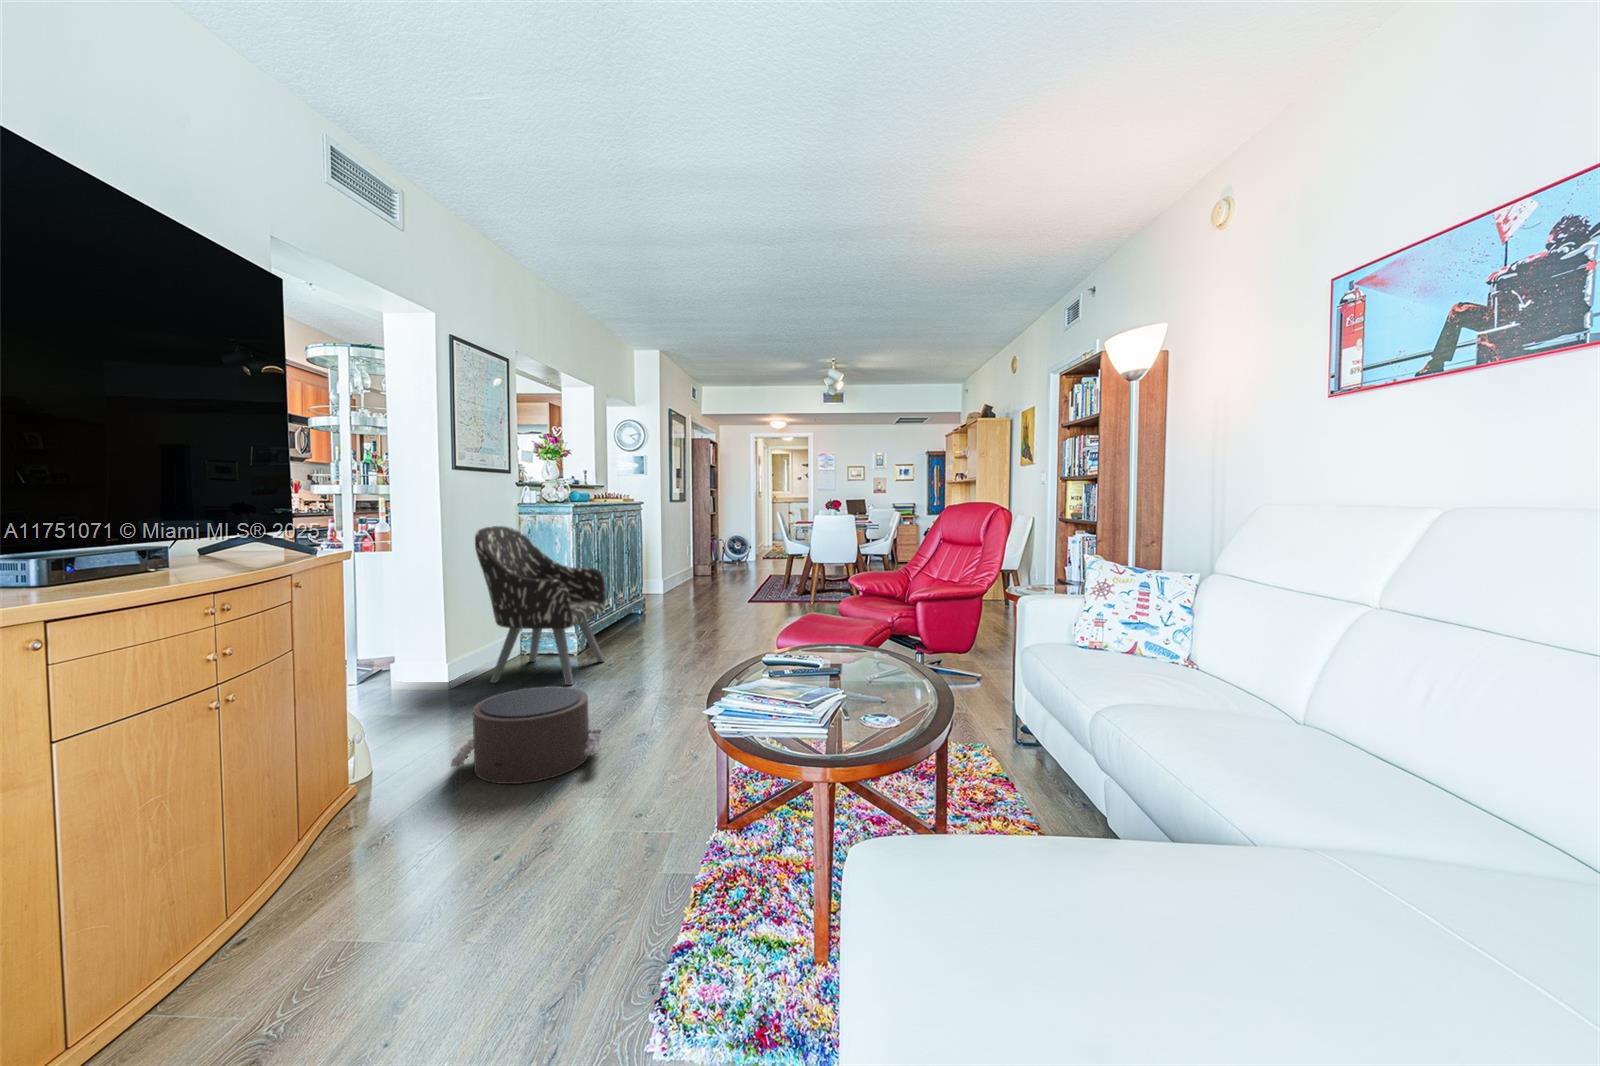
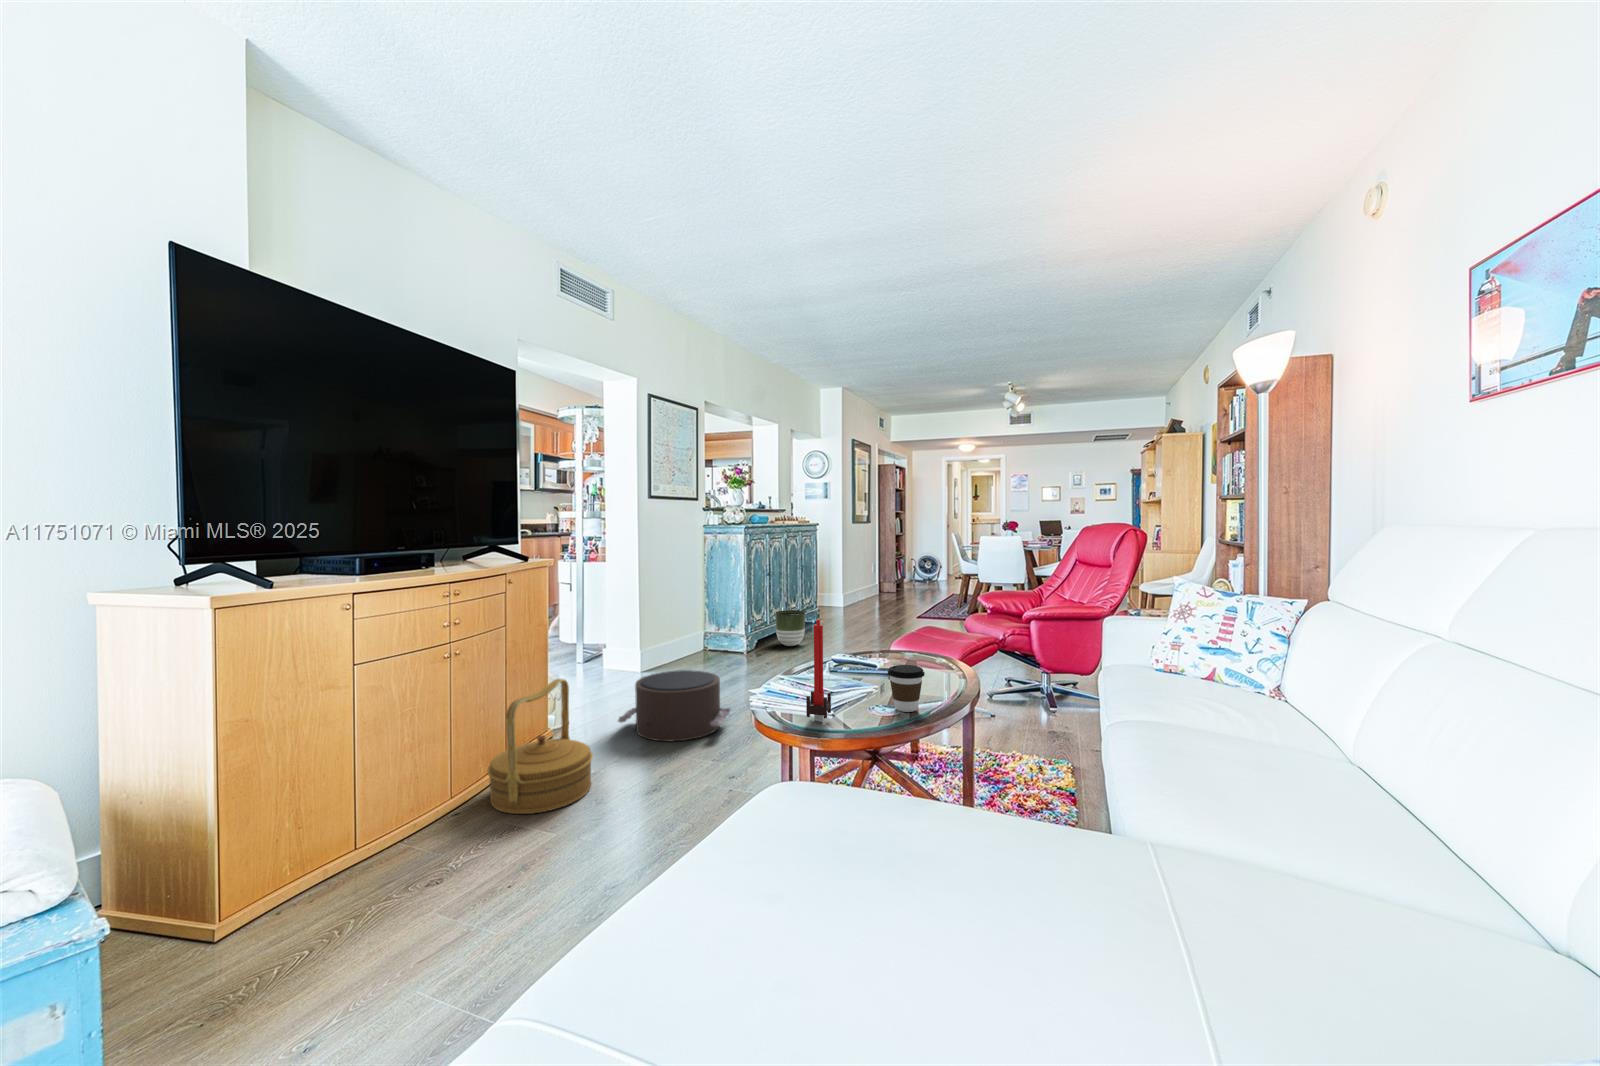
armchair: present [475,526,605,685] -> none [665,544,767,675]
planter: none [607,602,643,643] -> present [775,610,805,646]
candle: none [808,620,836,745] -> present [806,619,831,721]
coffee cup: none [875,665,918,719] -> present [888,665,925,712]
woven basket: none [275,721,447,935] -> present [487,679,593,814]

